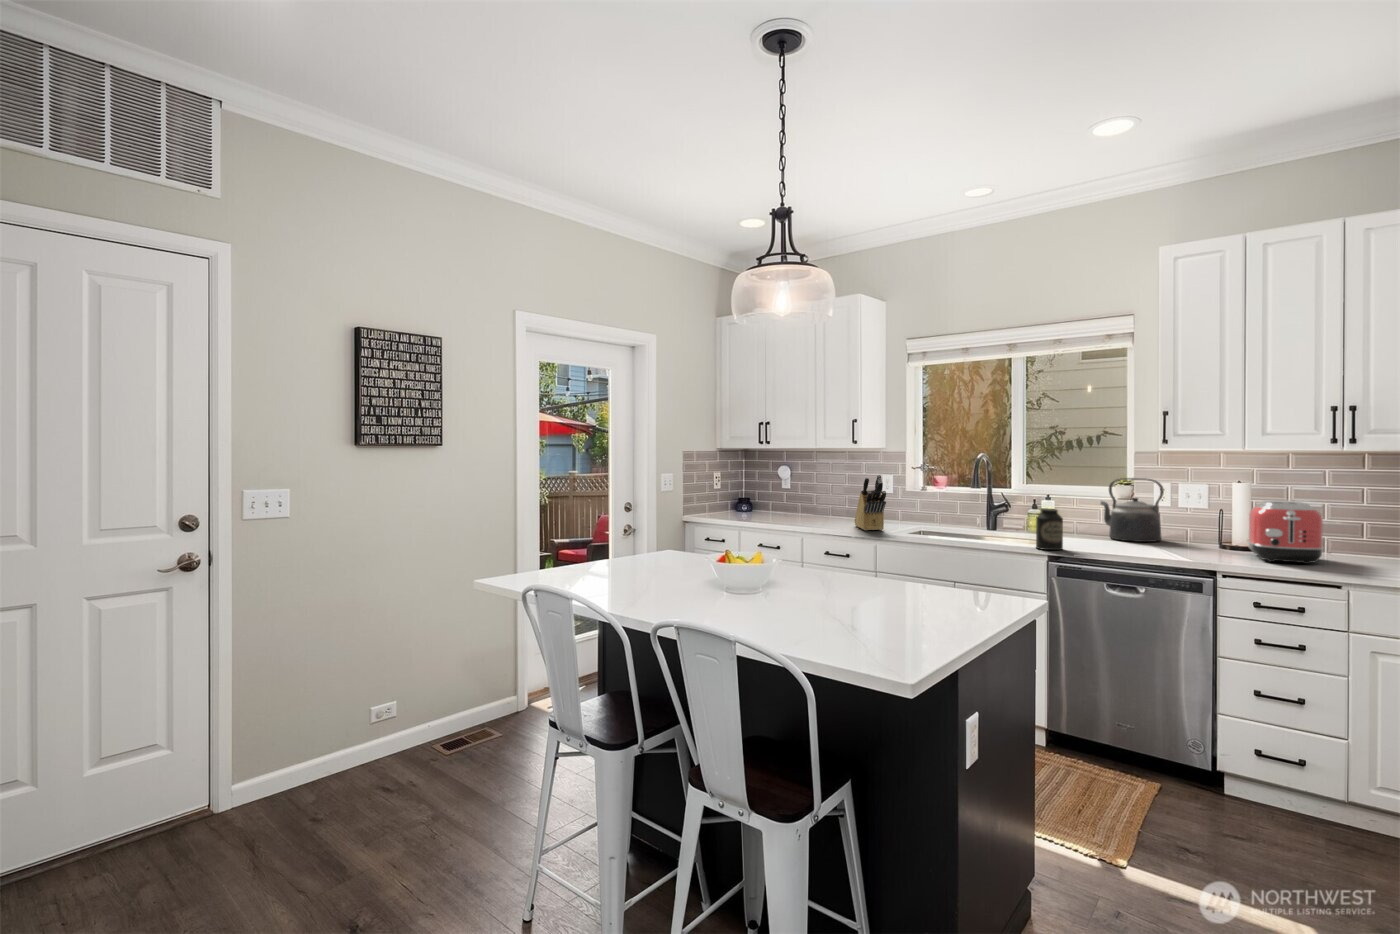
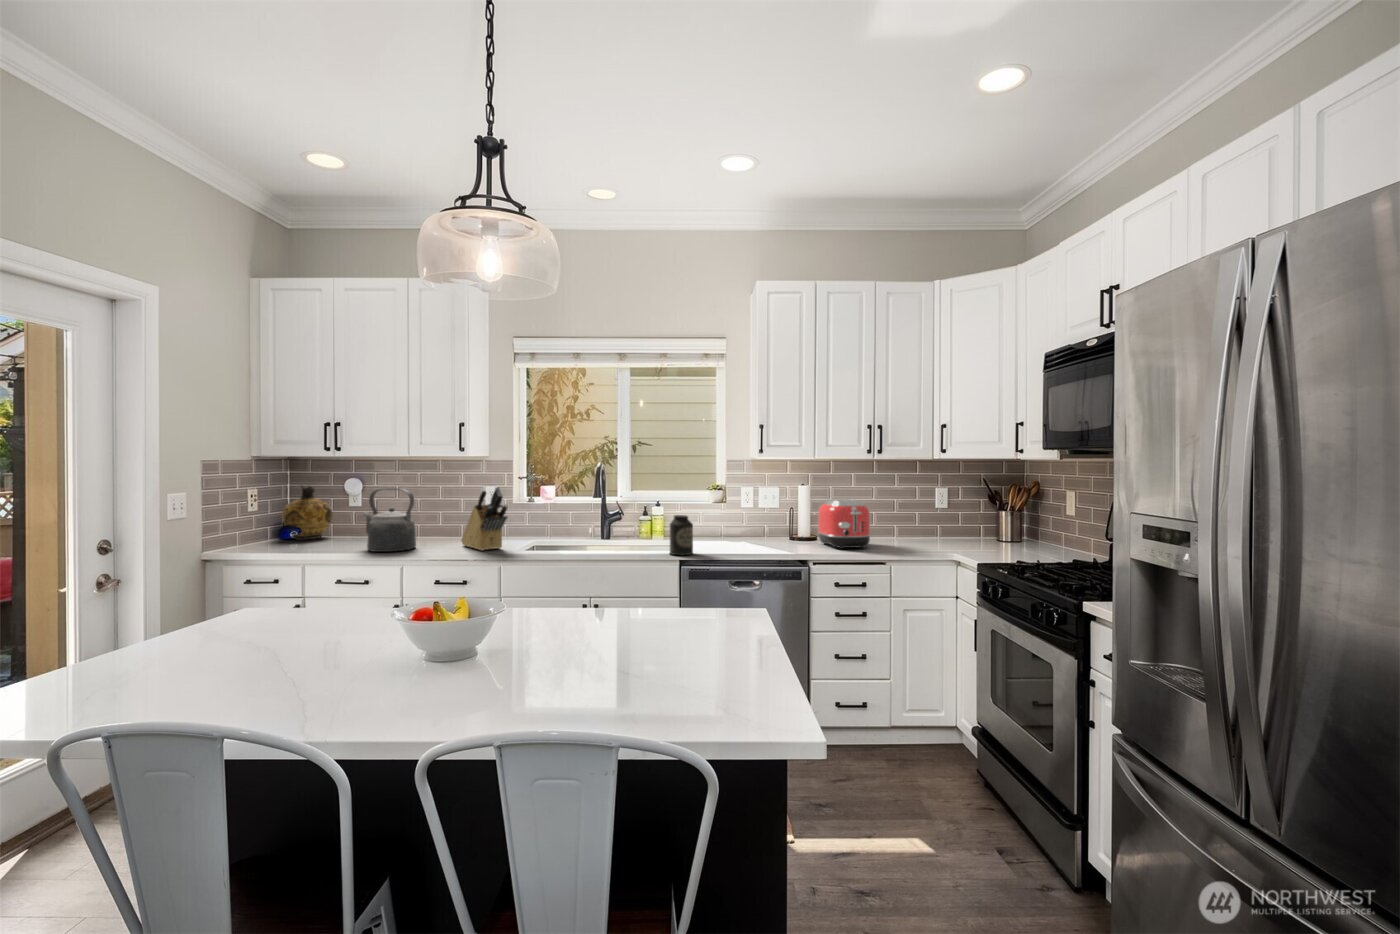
ceramic jug: none [736,470,770,513] -> present [282,485,333,539]
kettle: present [1101,478,1164,542] -> present [363,488,416,552]

